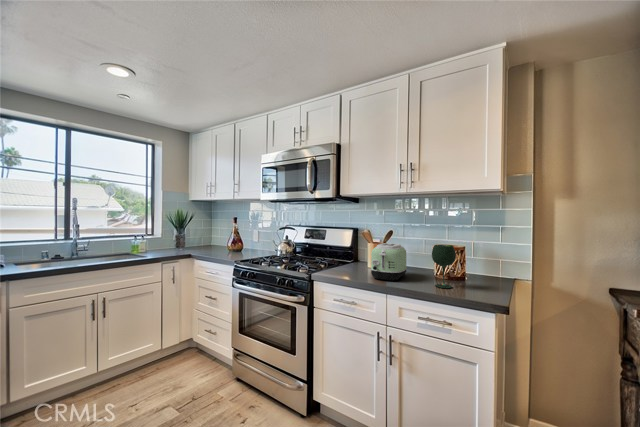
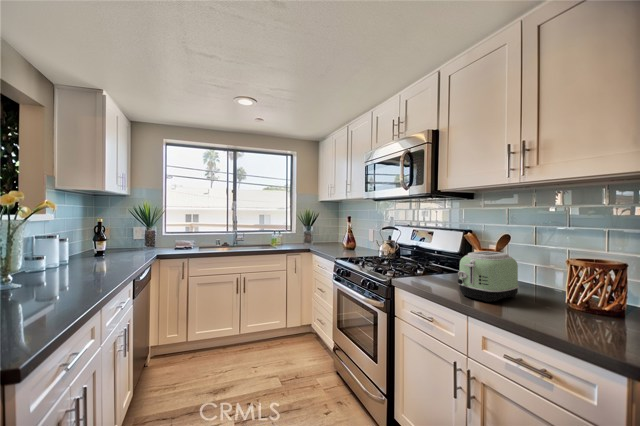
wine glass: present [432,245,456,288] -> none [544,259,589,328]

